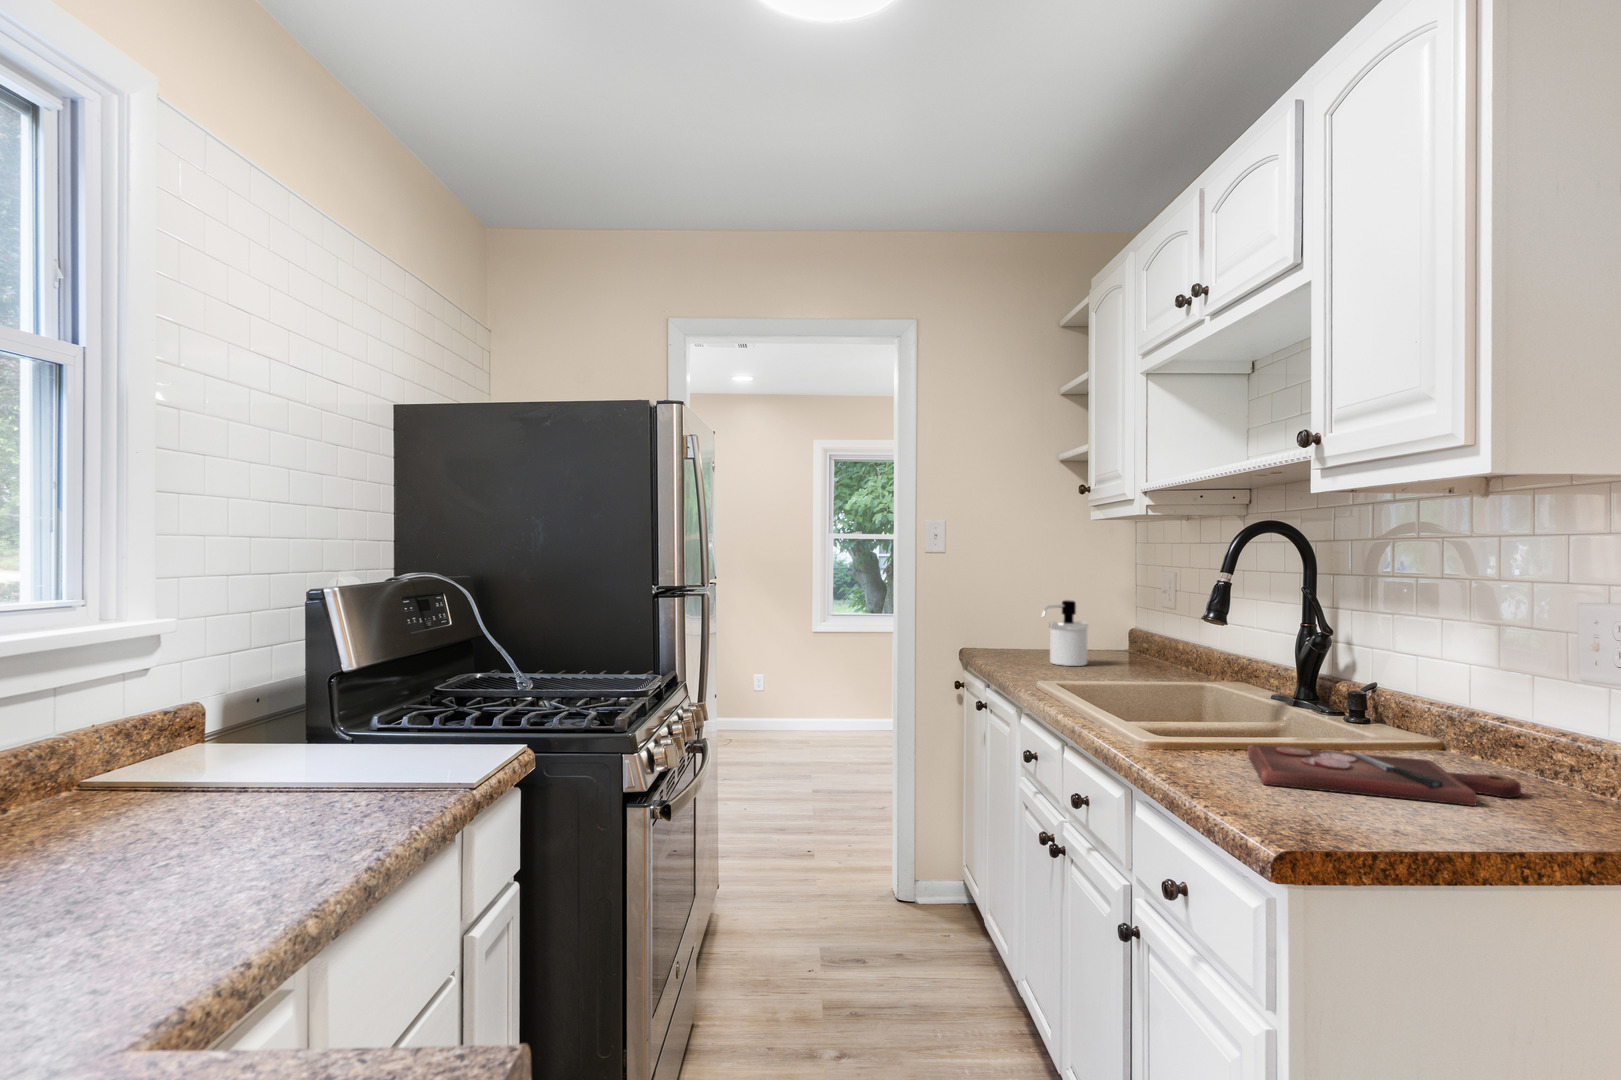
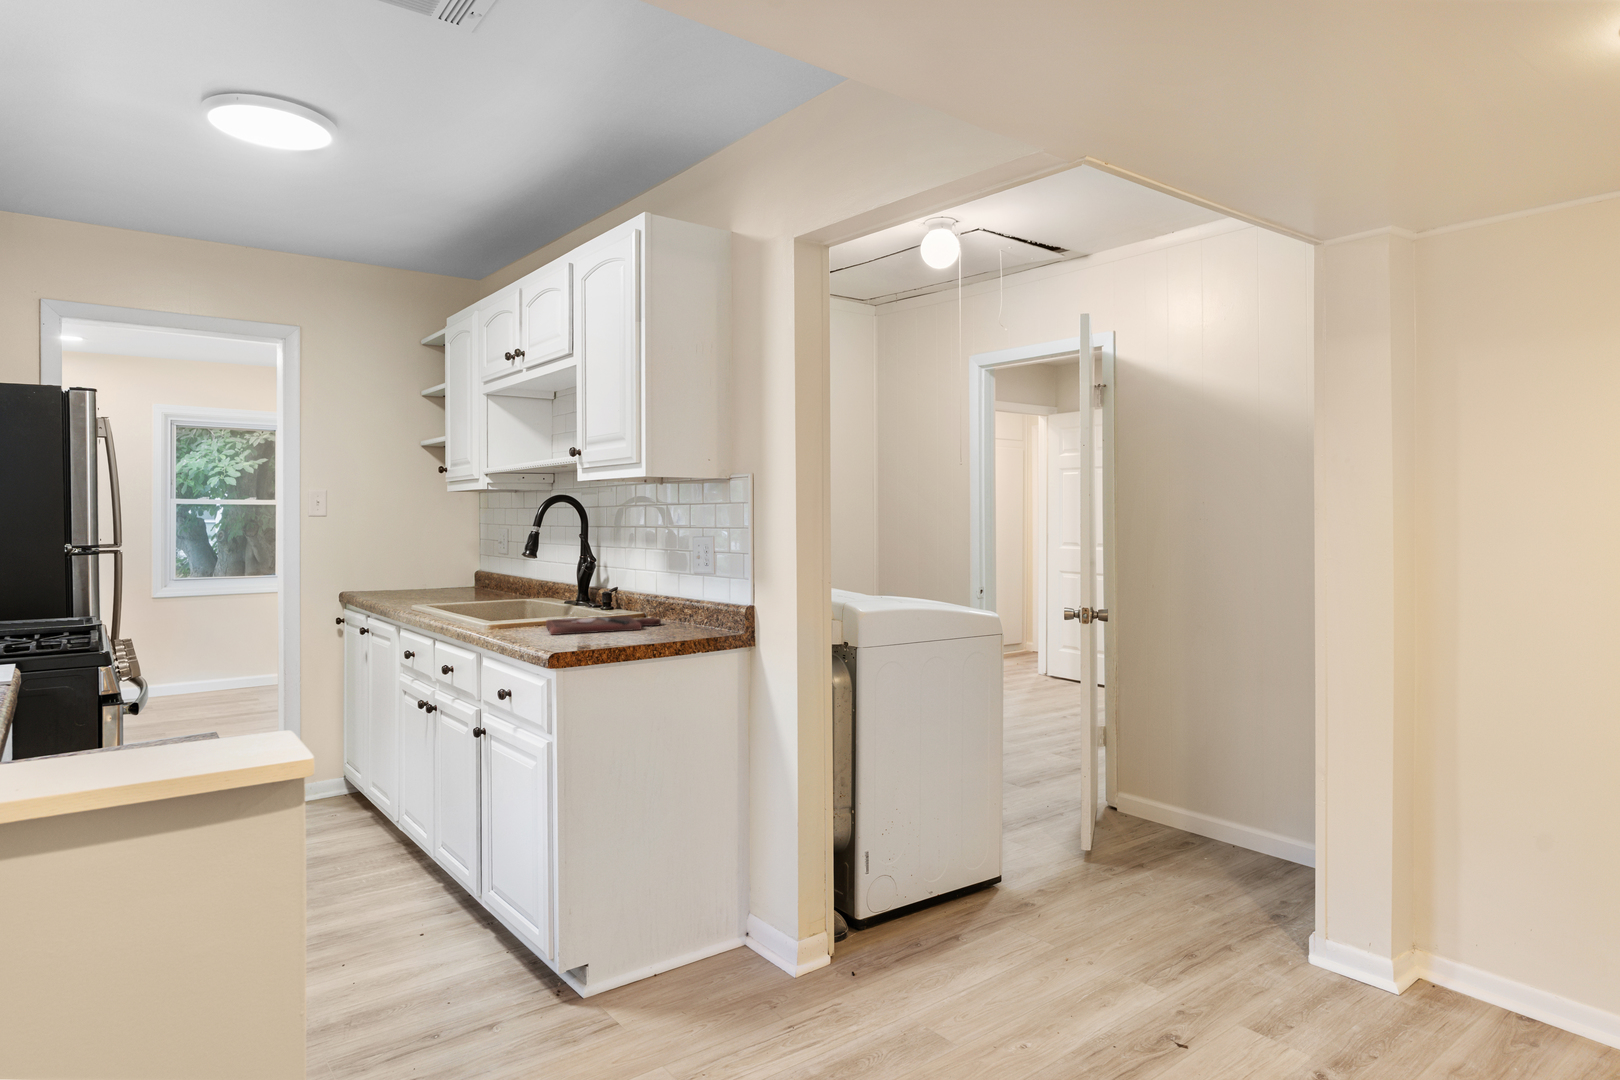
soap dispenser: present [1042,600,1089,666] -> none [411,551,448,598]

